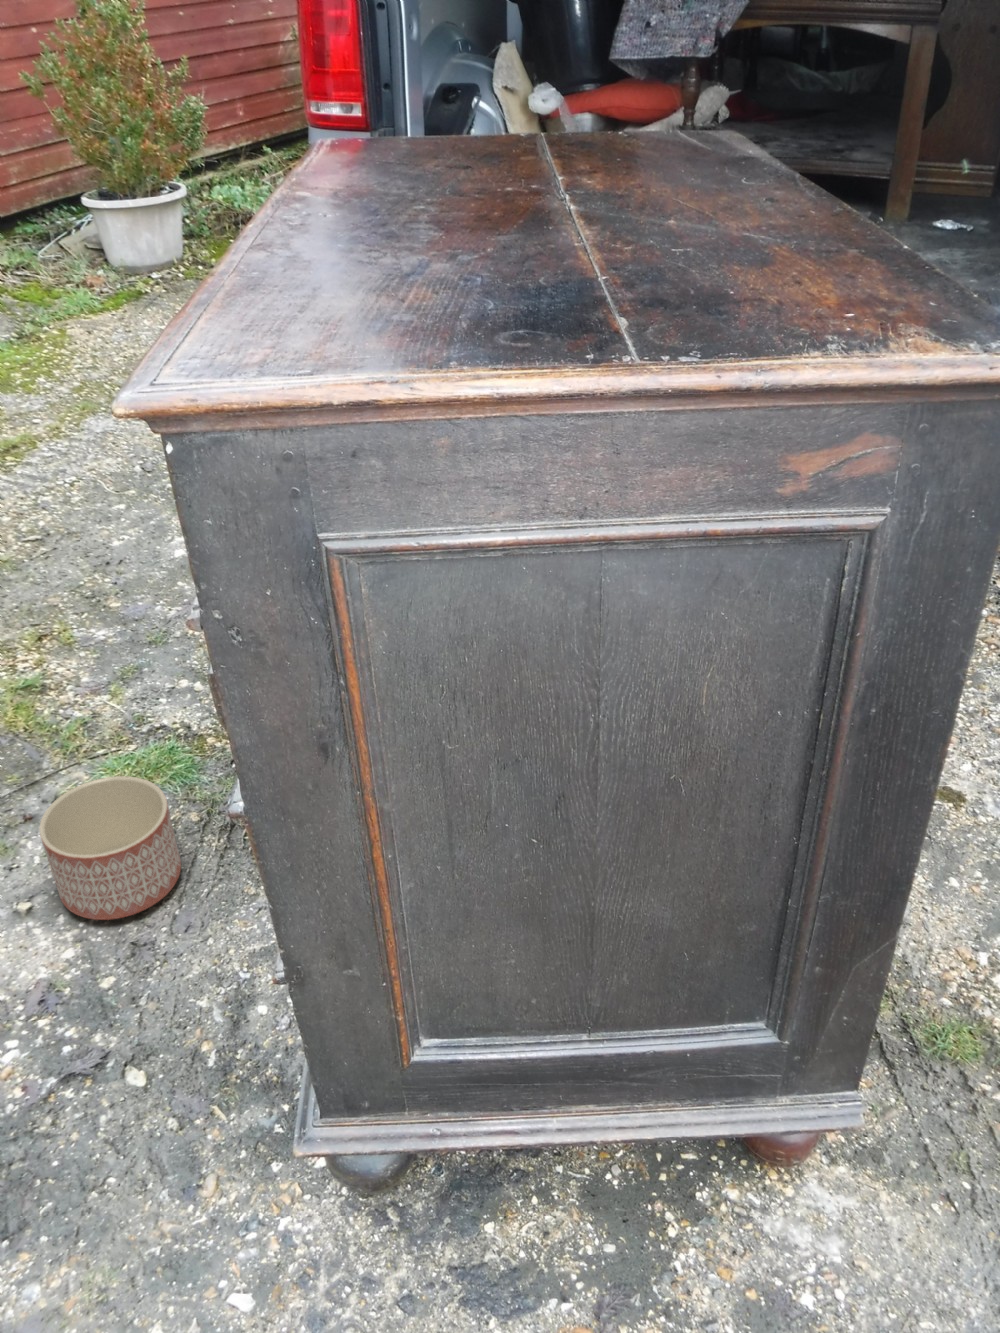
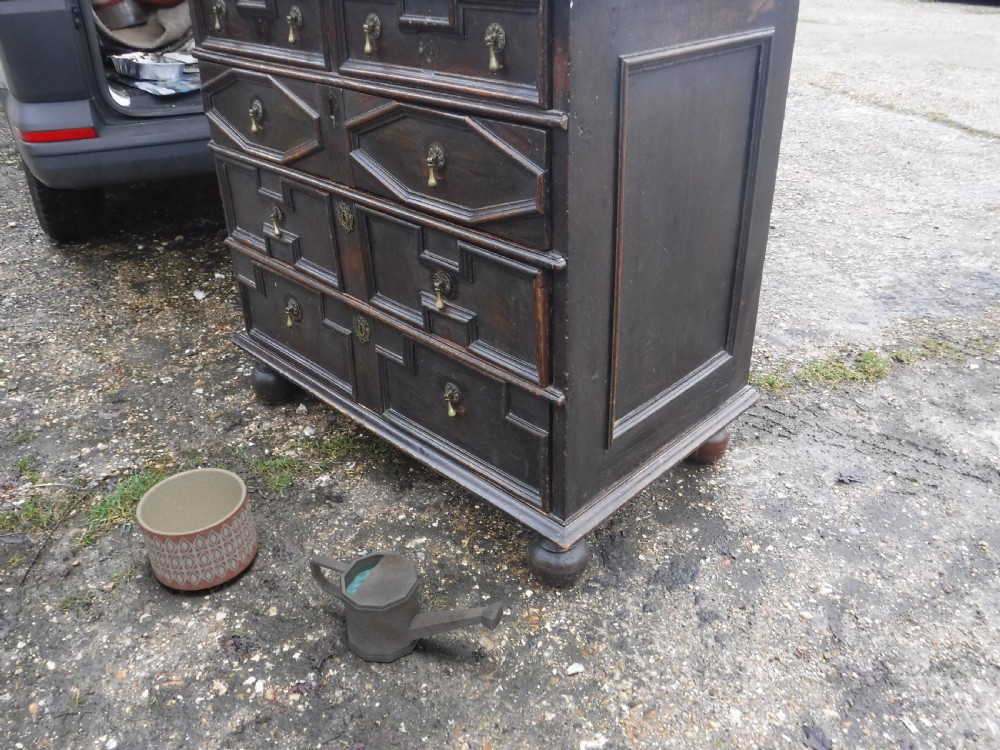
watering can: none [78,954,200,1181] -> present [309,552,503,662]

